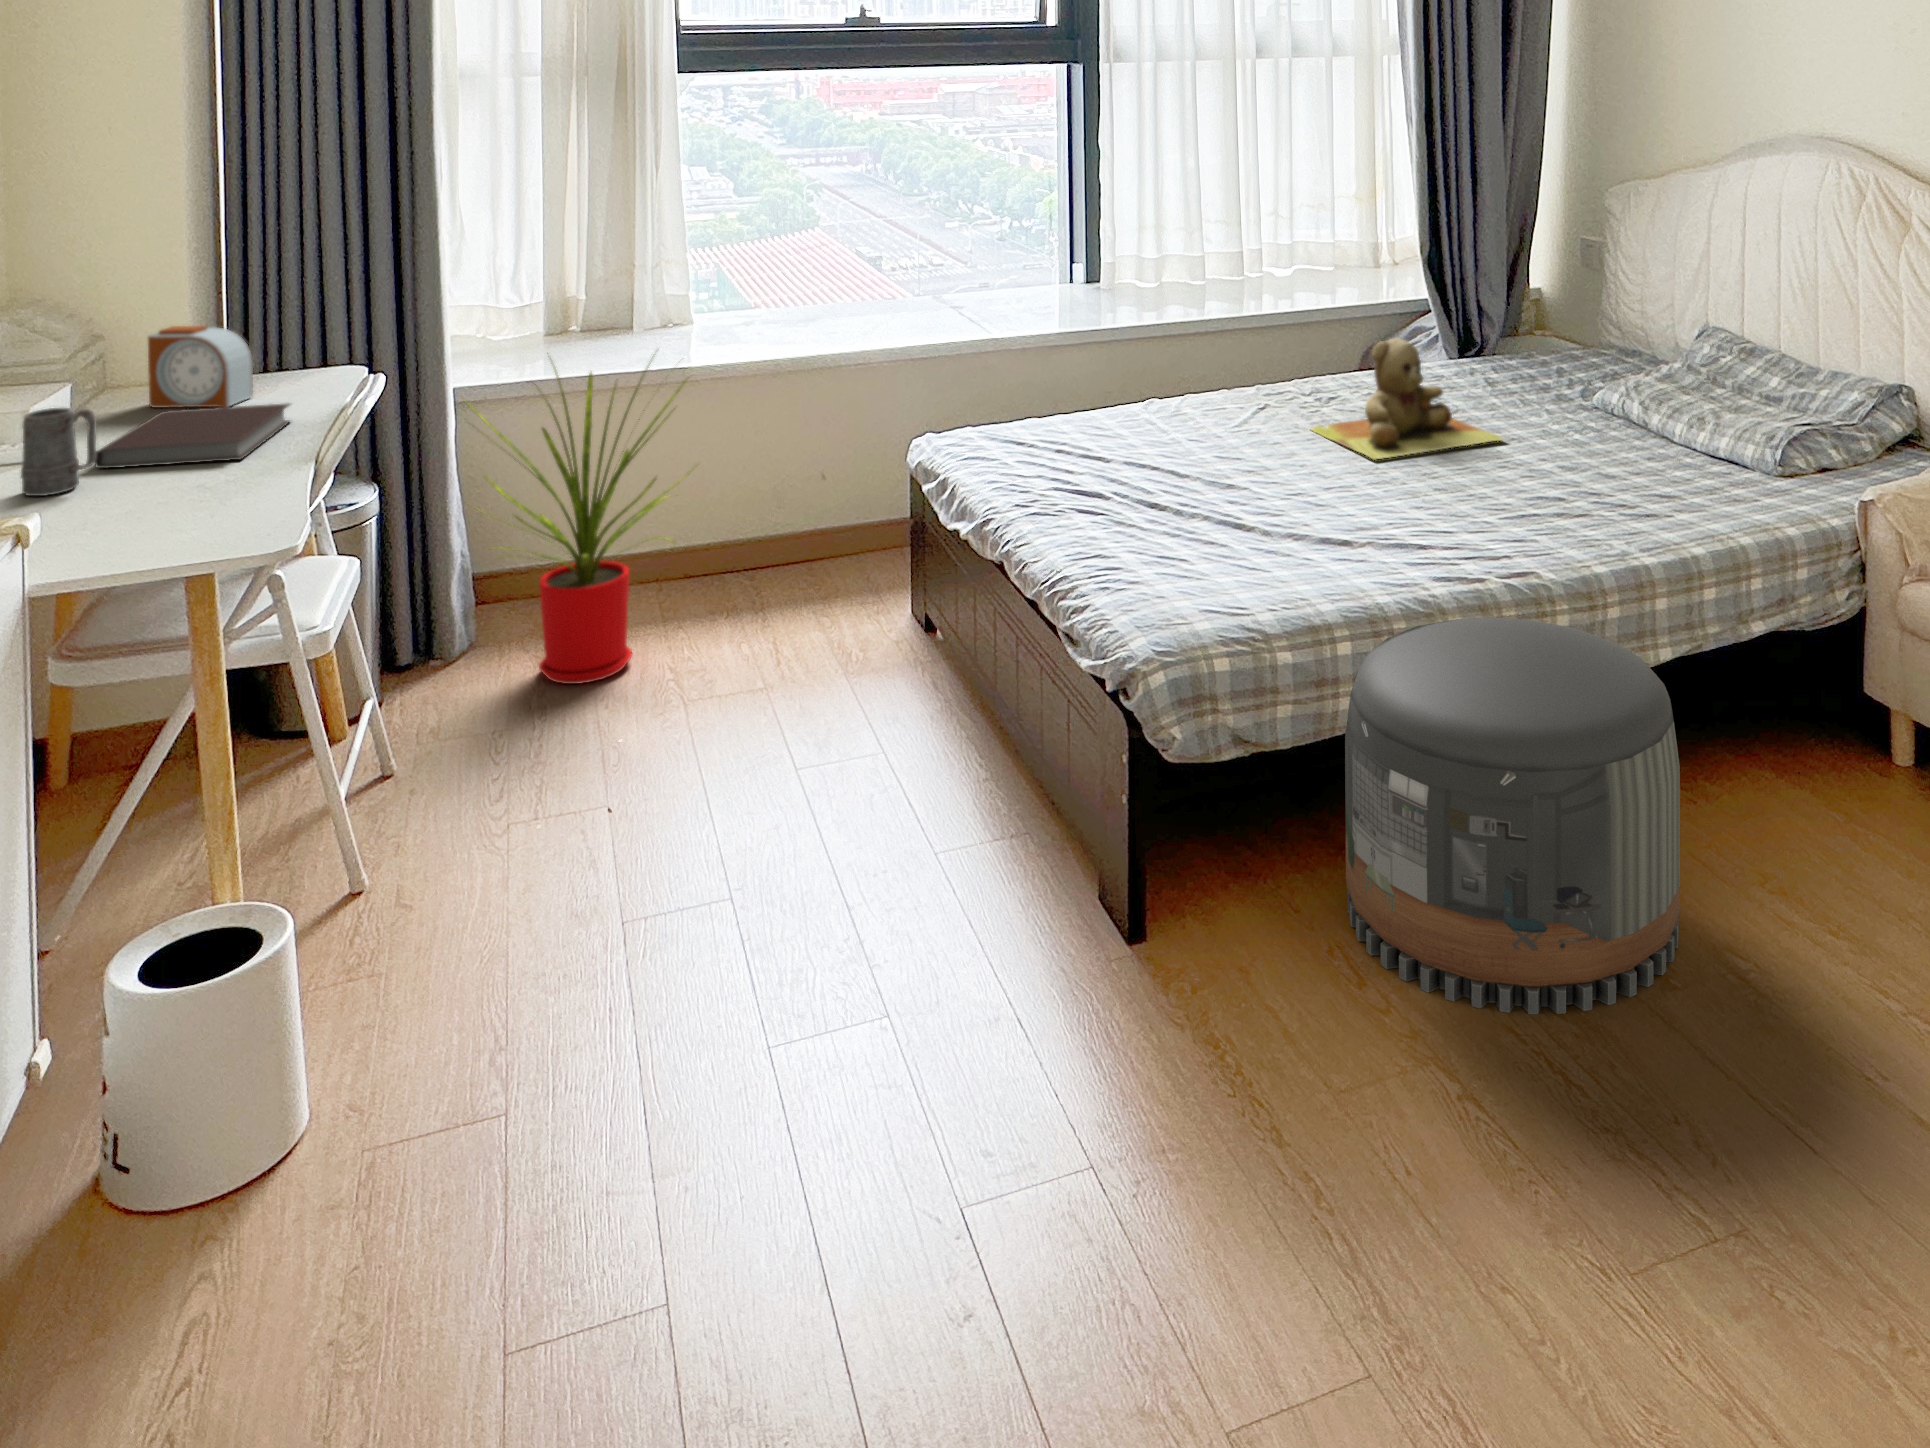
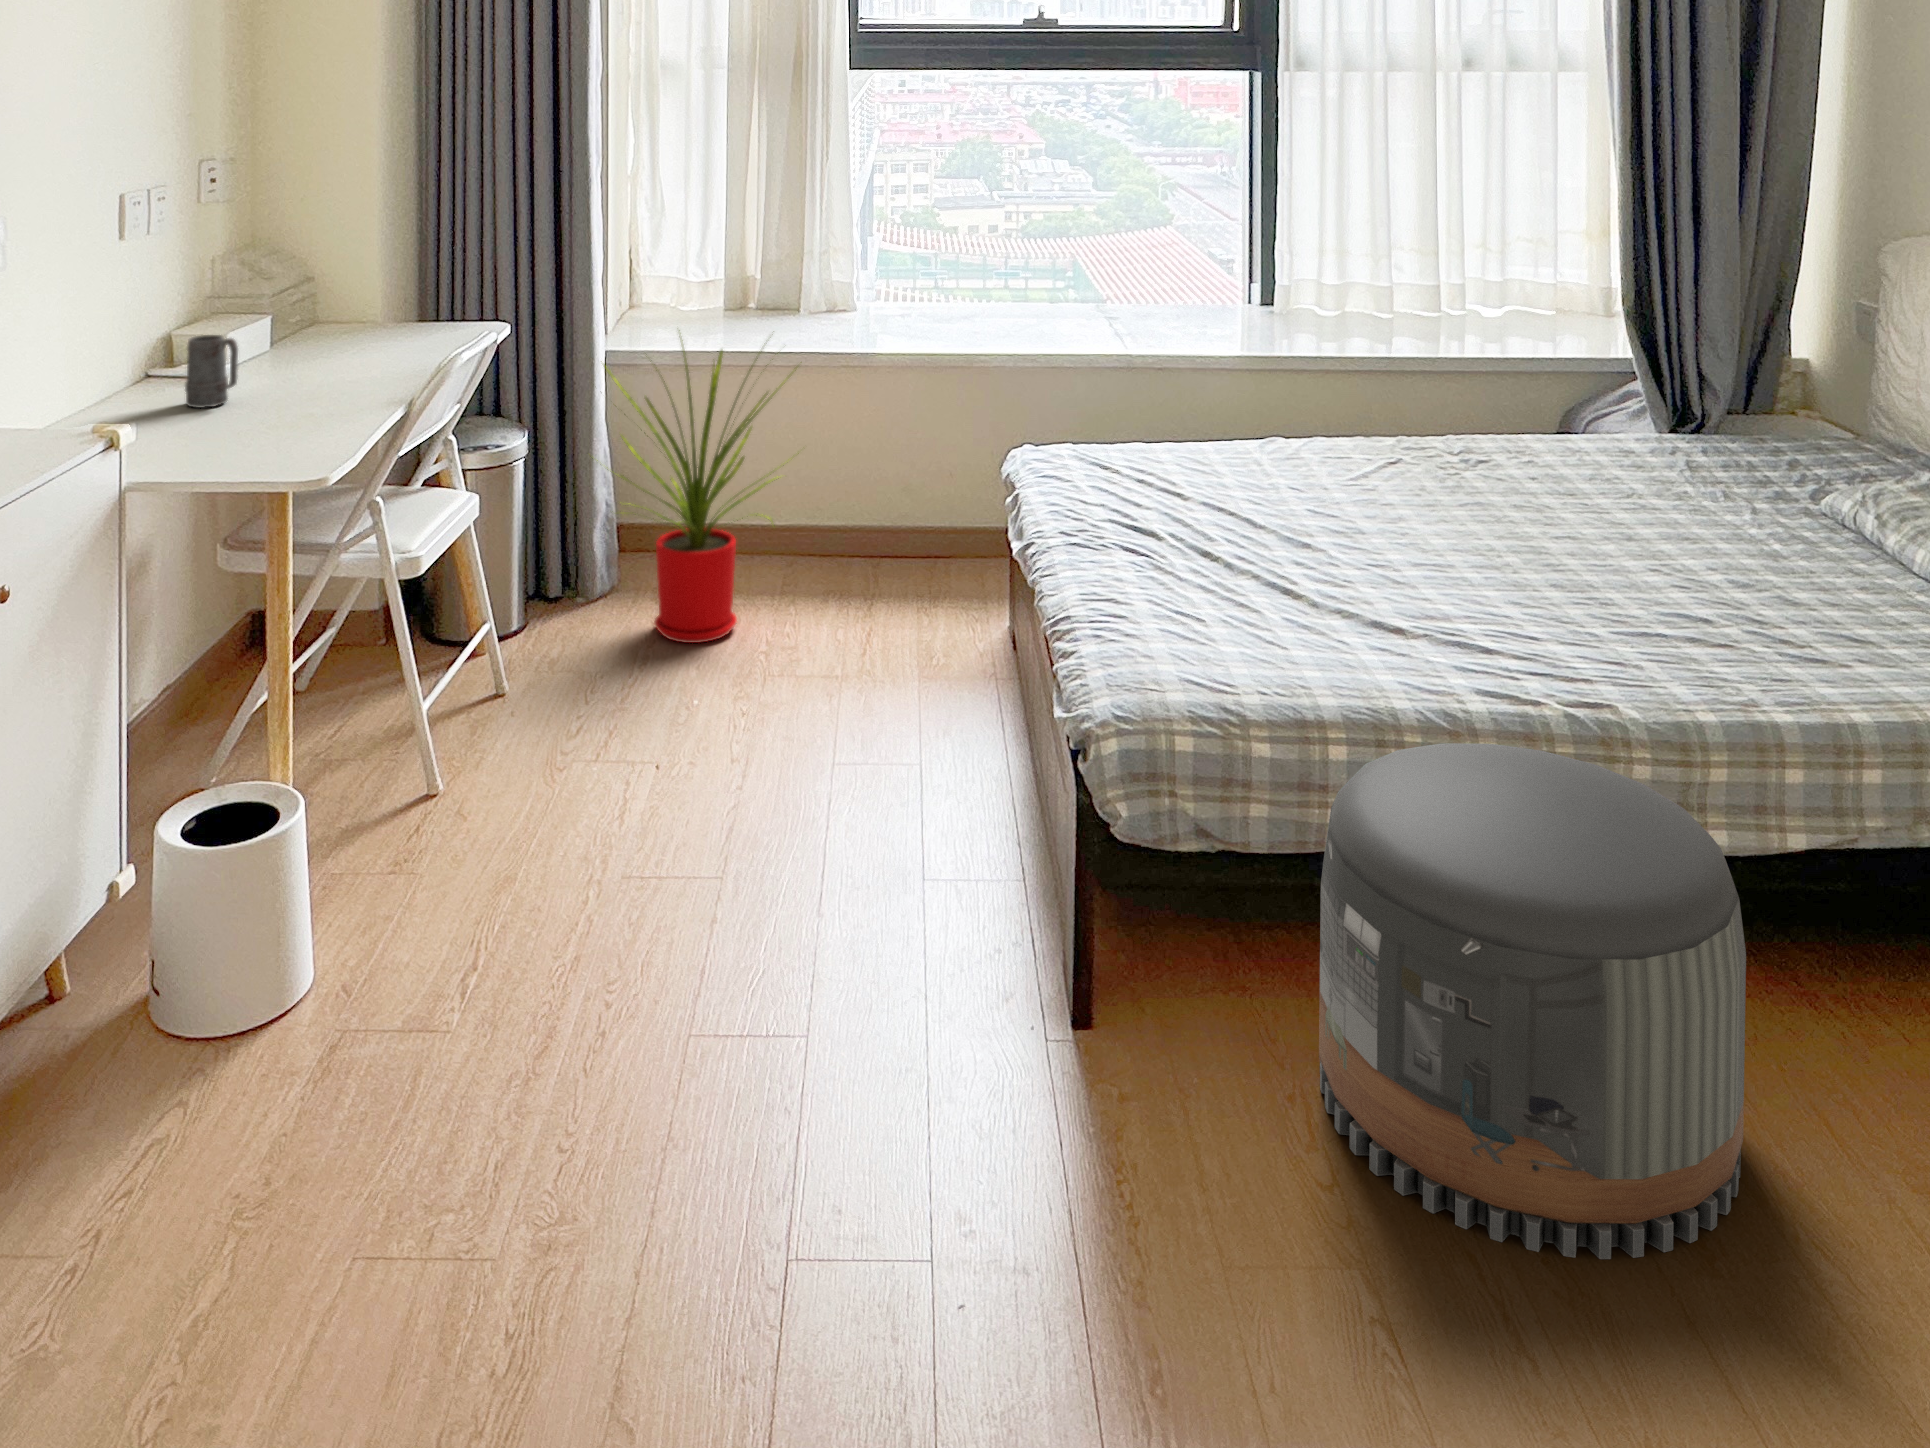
alarm clock: present [148,326,253,408] -> none [330,274,408,348]
teddy bear: present [1311,338,1503,459] -> none [1431,402,1676,541]
notebook: present [95,404,290,468] -> none [250,346,418,396]

